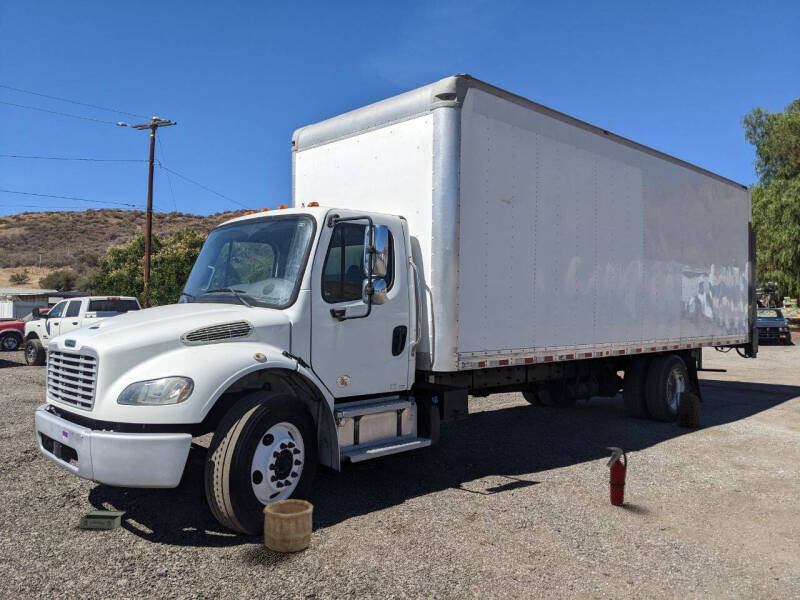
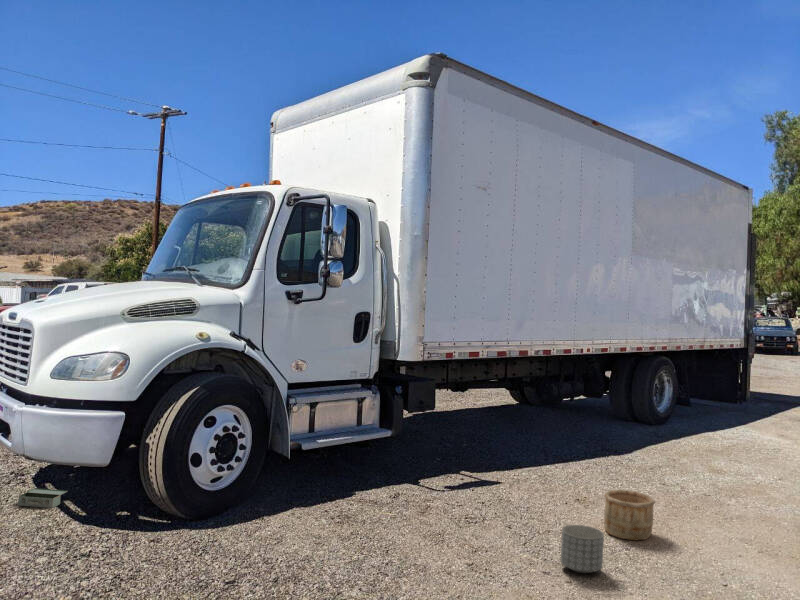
backpack: present [676,390,701,427] -> none [661,393,691,432]
fire extinguisher: present [606,447,627,505] -> none [570,444,593,506]
wooden bucket: present [264,500,313,552] -> present [604,490,655,541]
planter: none [616,526,658,573] -> present [561,525,604,574]

